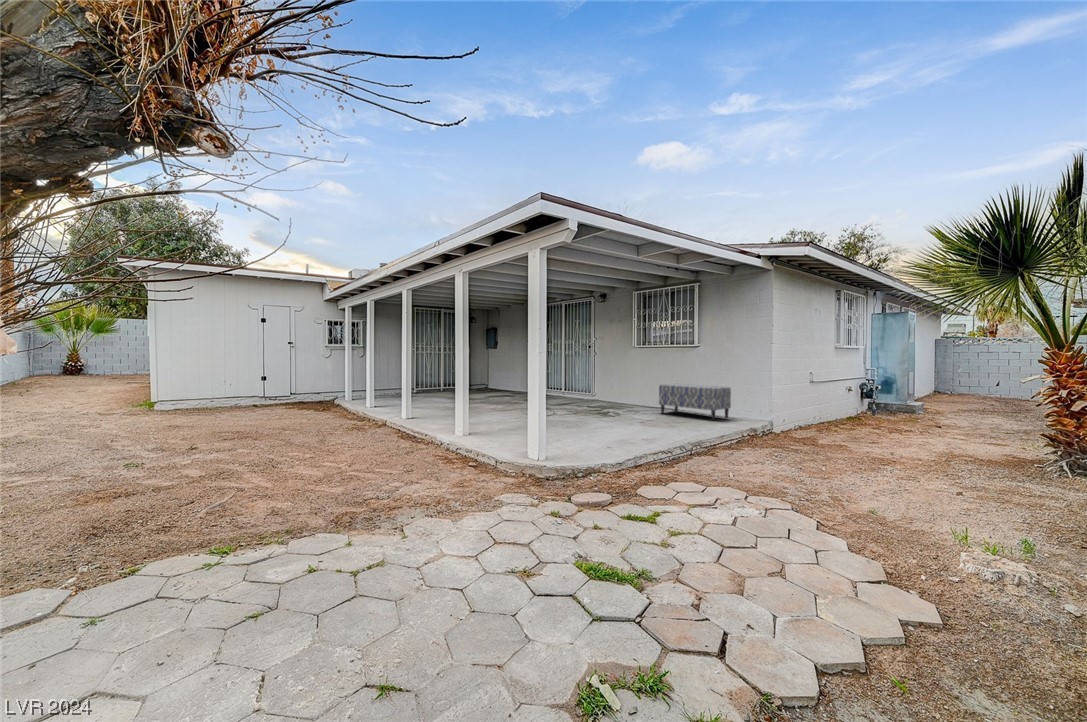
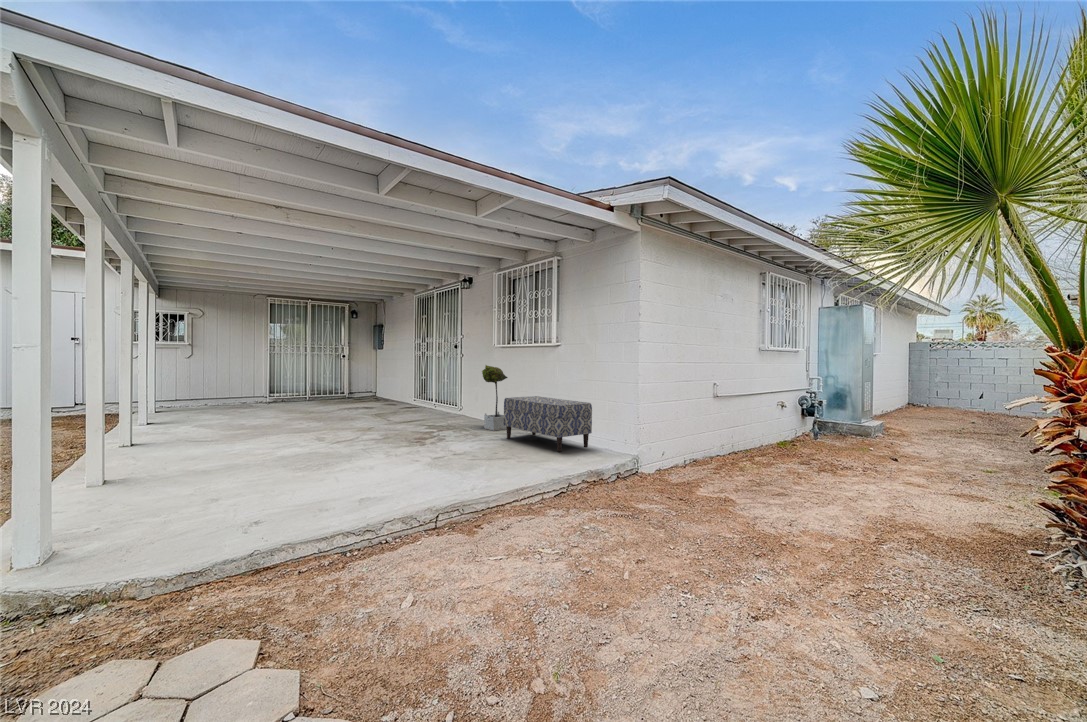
potted tree: none [629,361,650,410] -> present [482,365,508,431]

